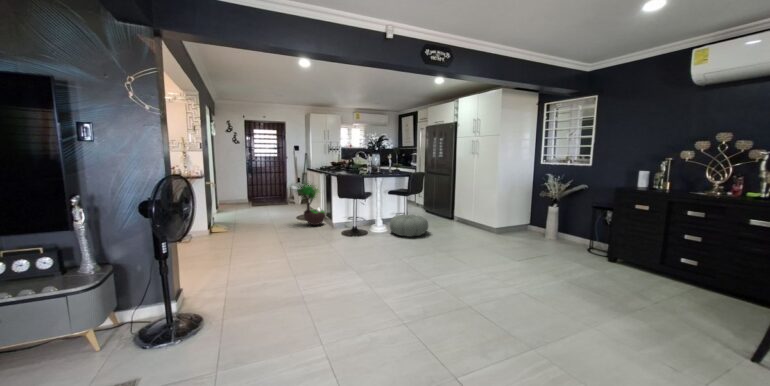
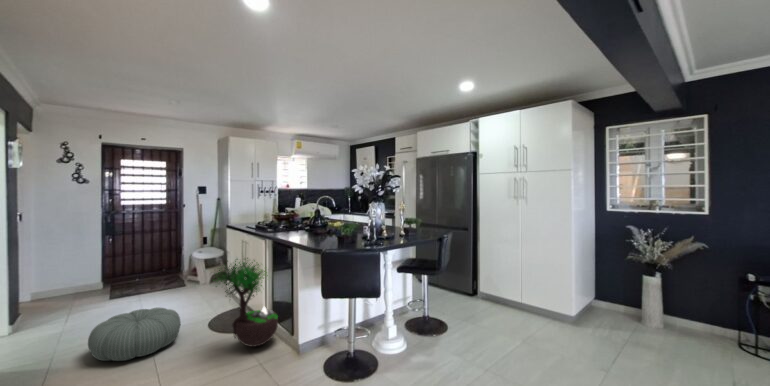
pouf: present [390,215,428,237] -> present [88,308,181,361]

